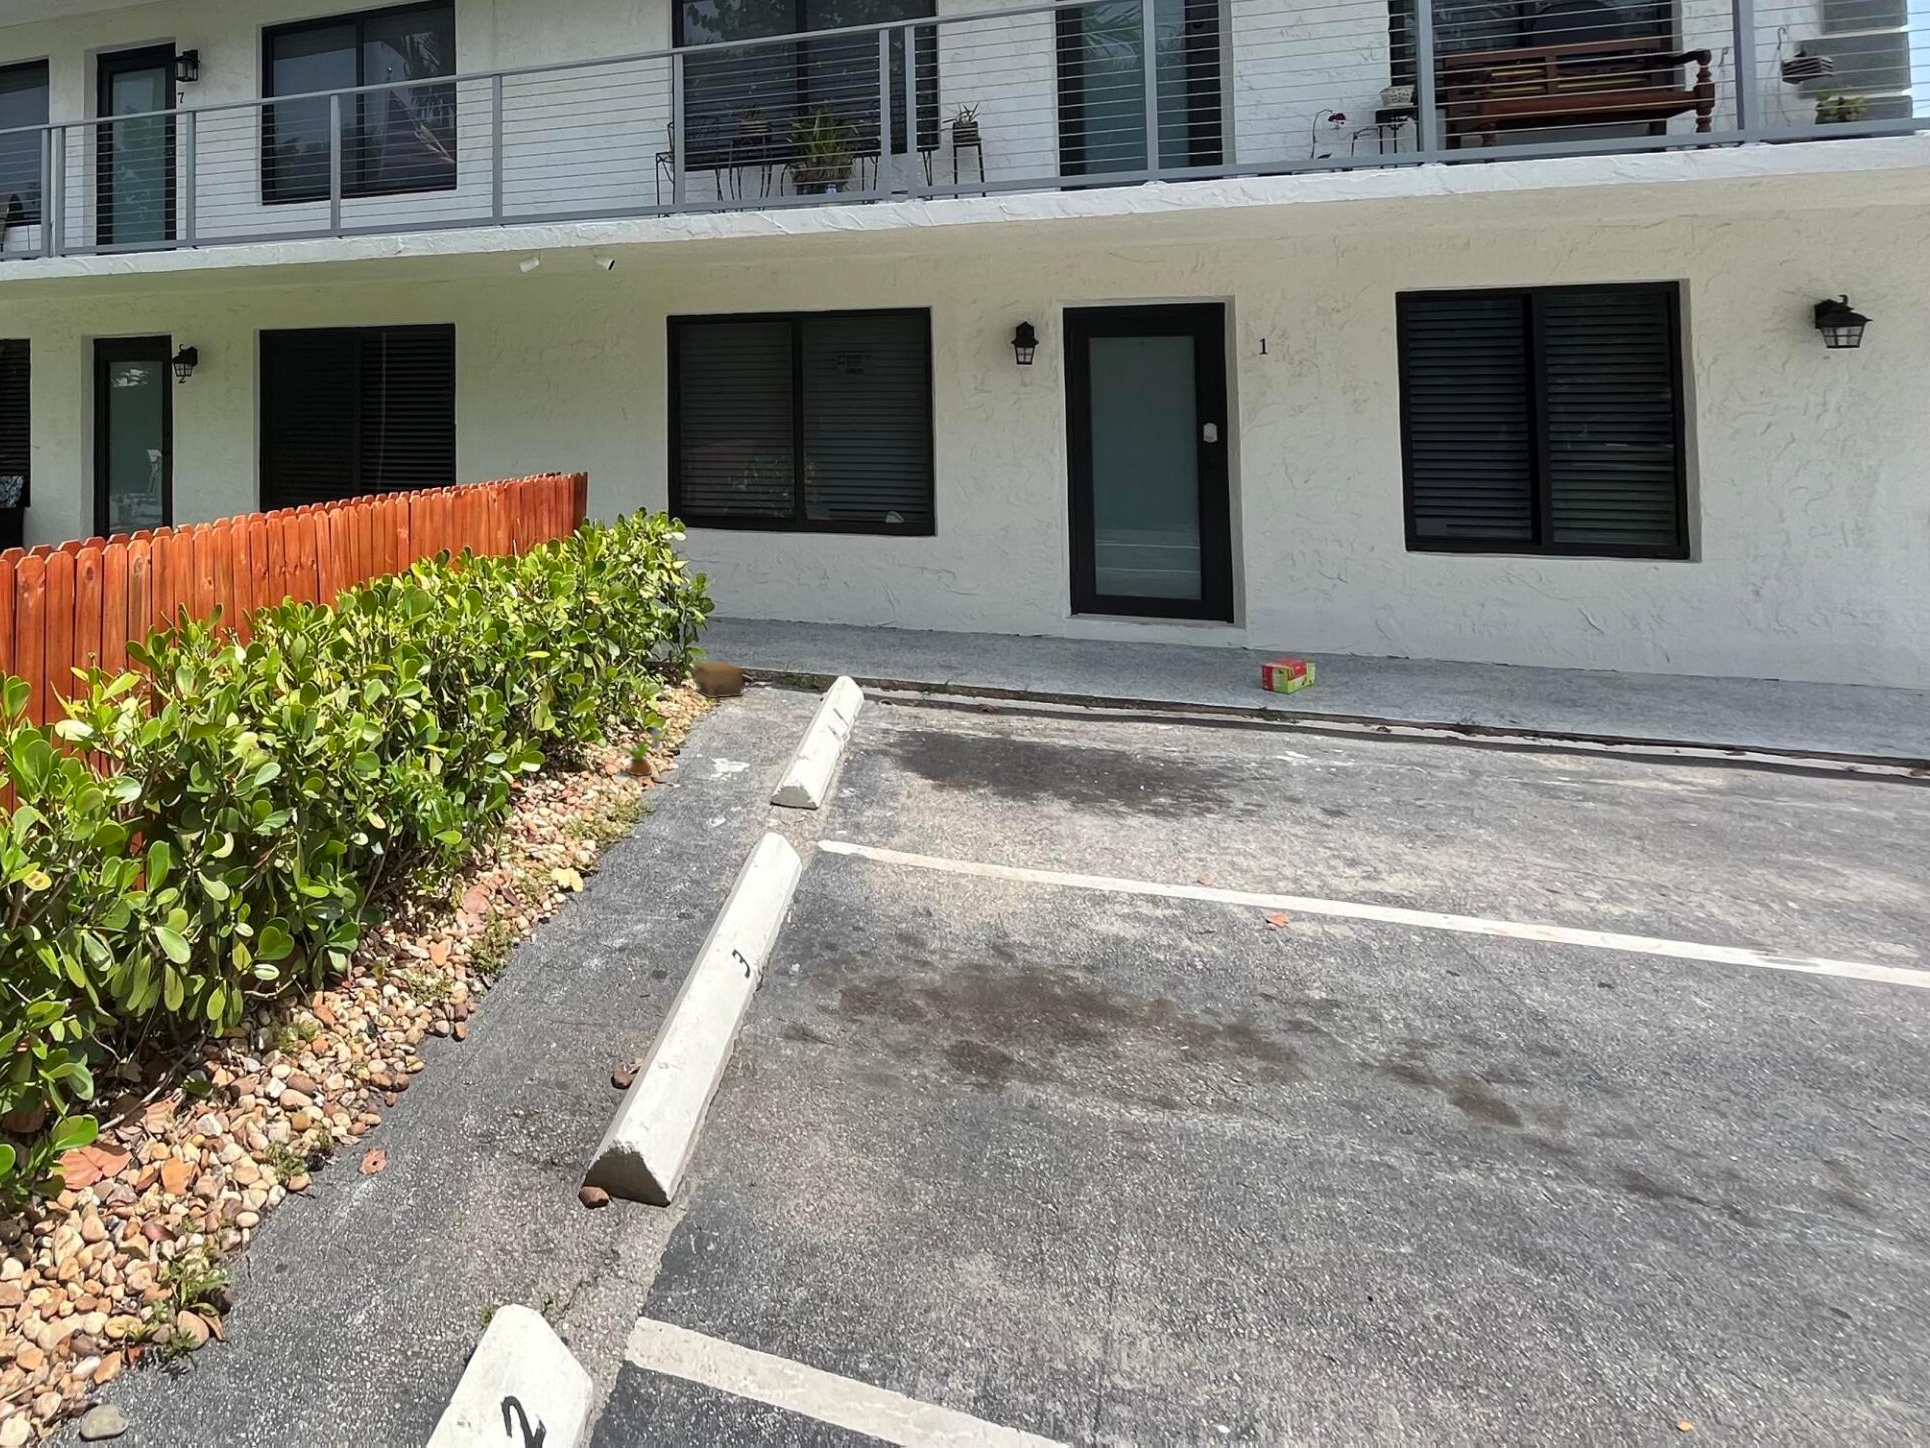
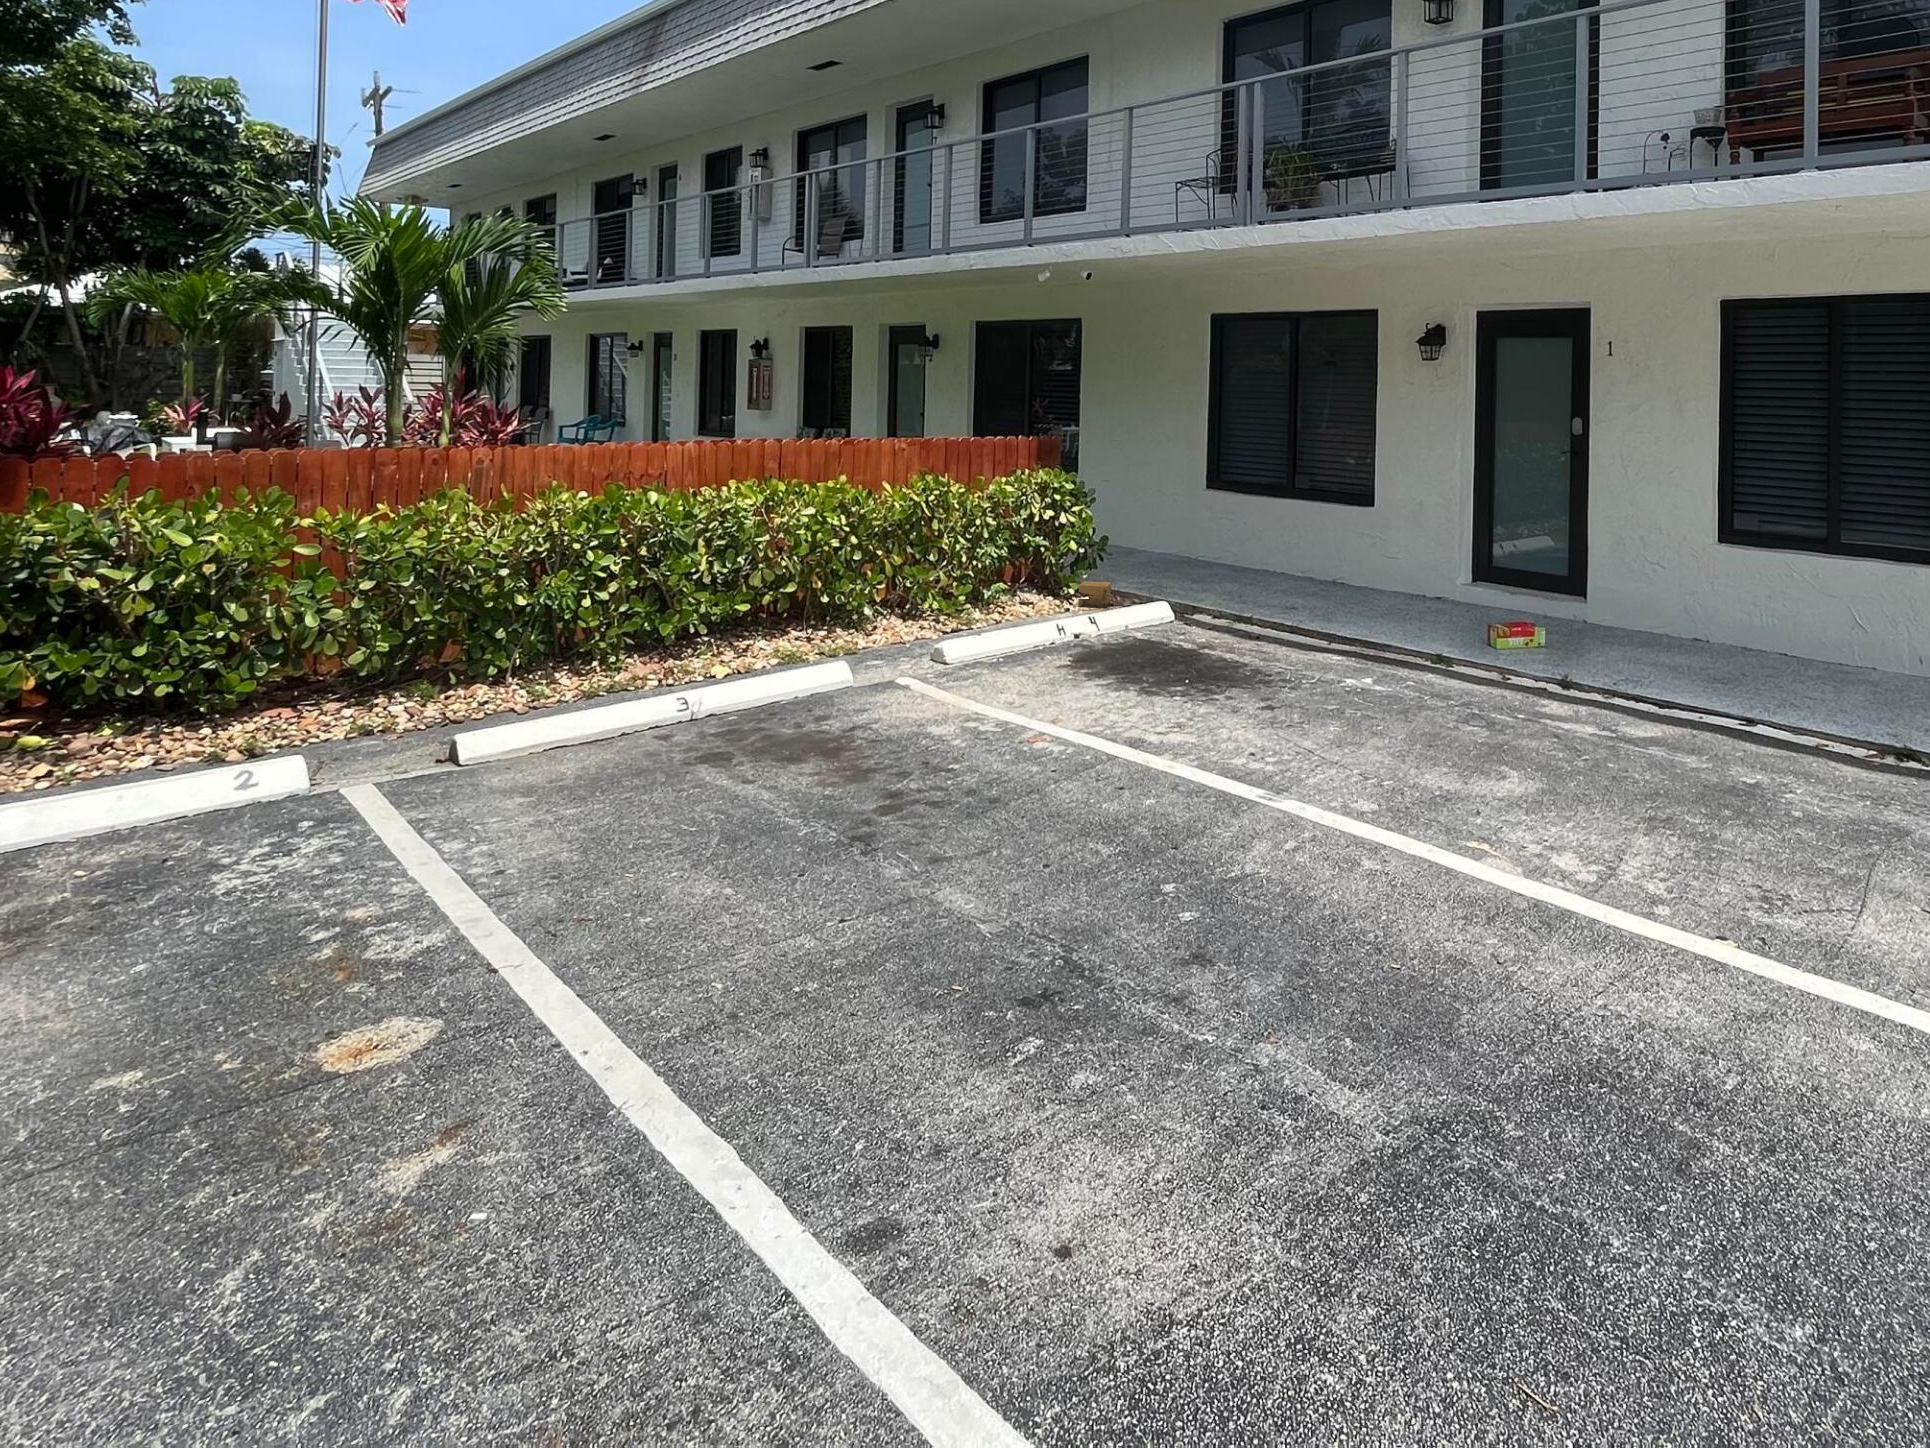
decorative plant: present [616,726,660,775] -> none [887,598,923,633]

